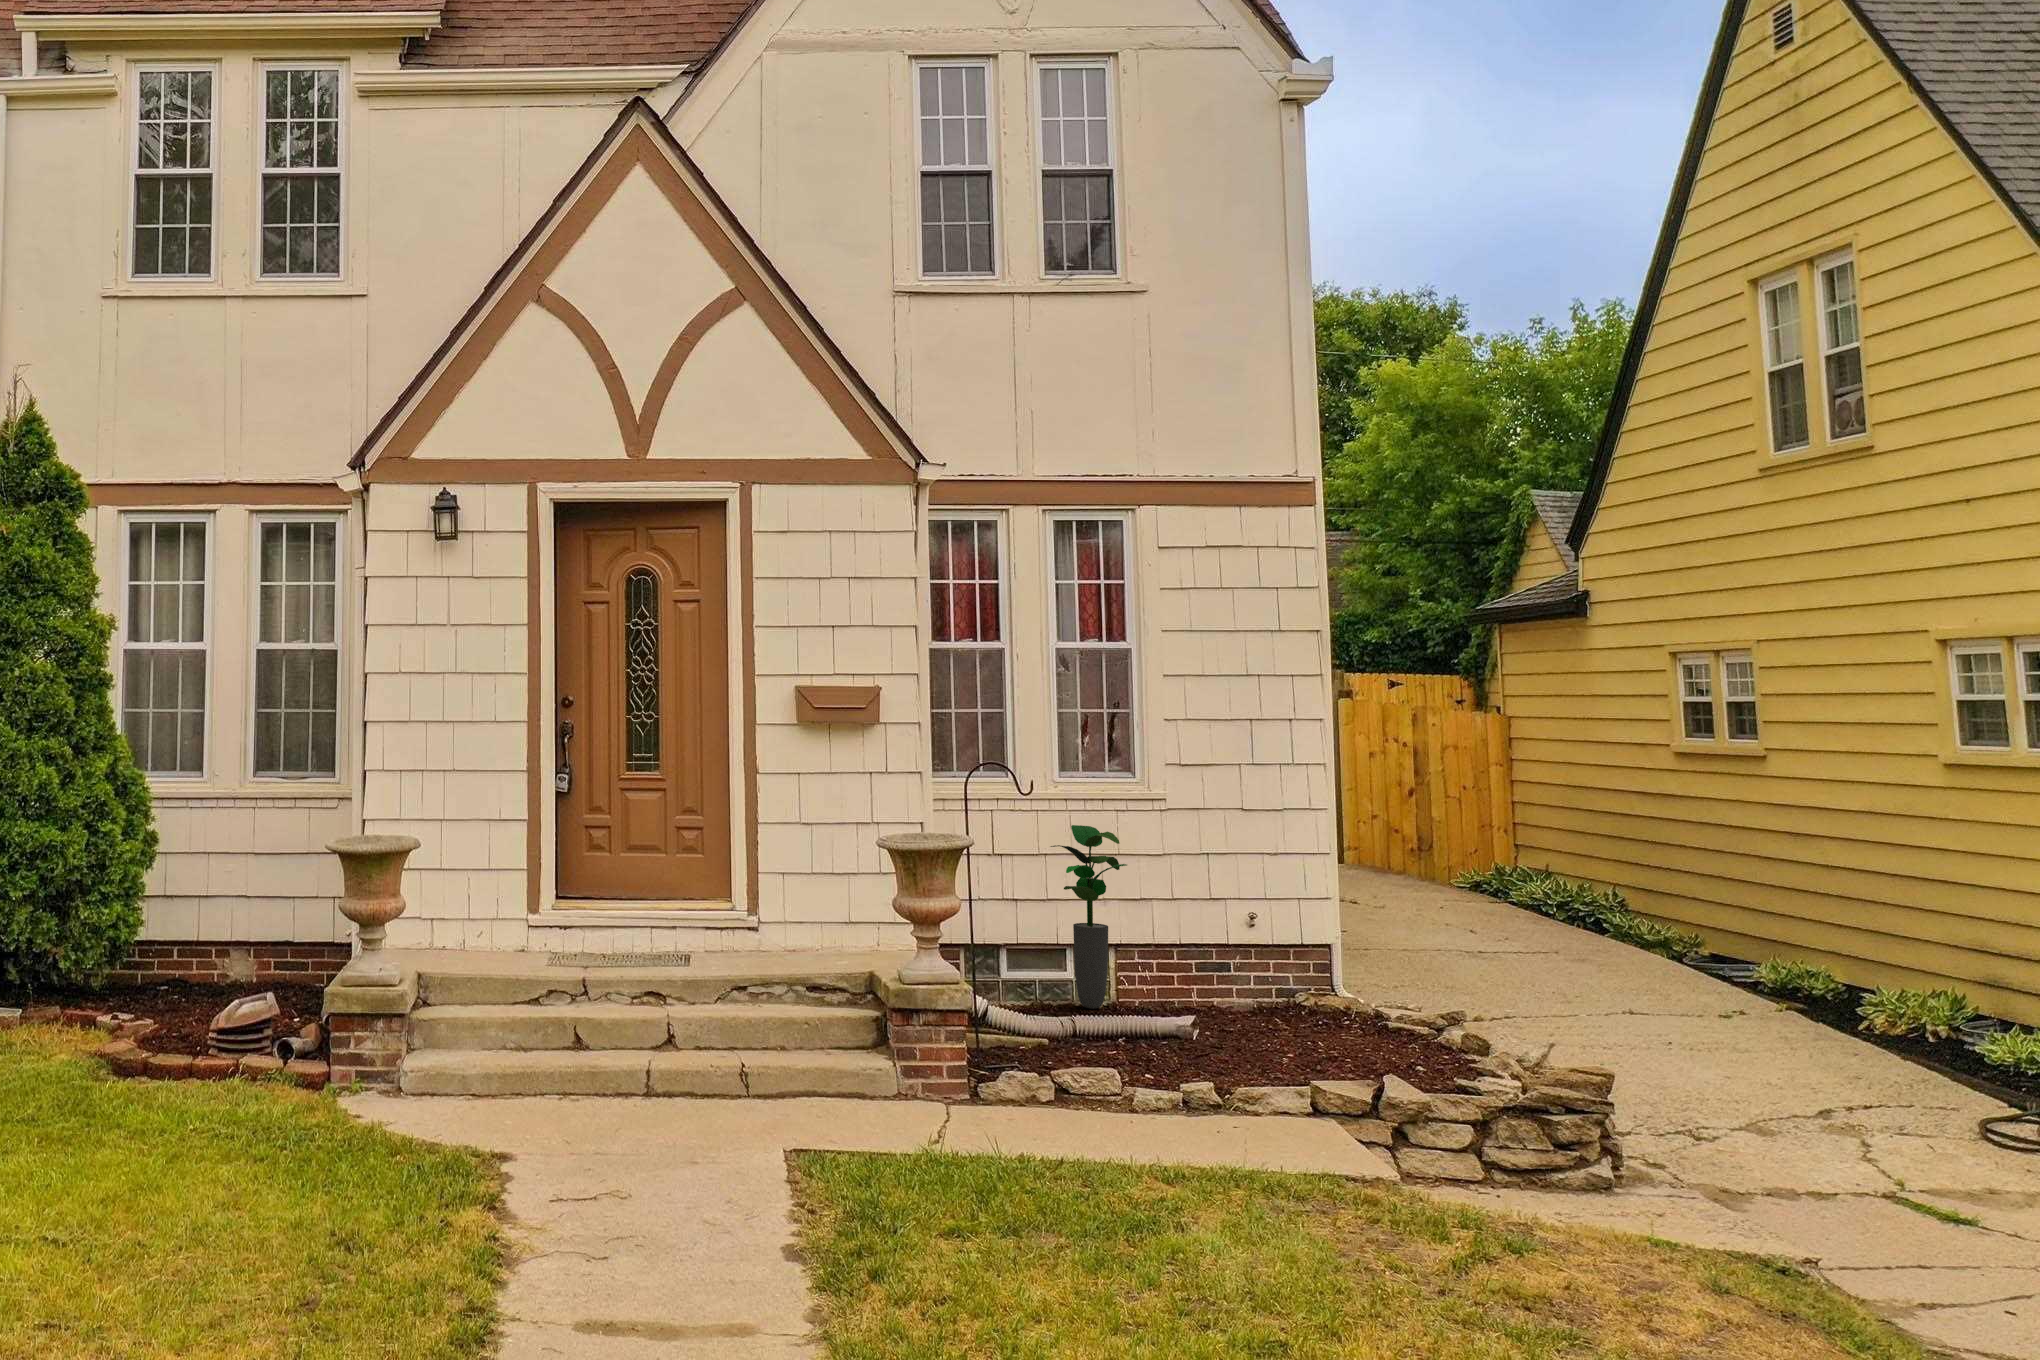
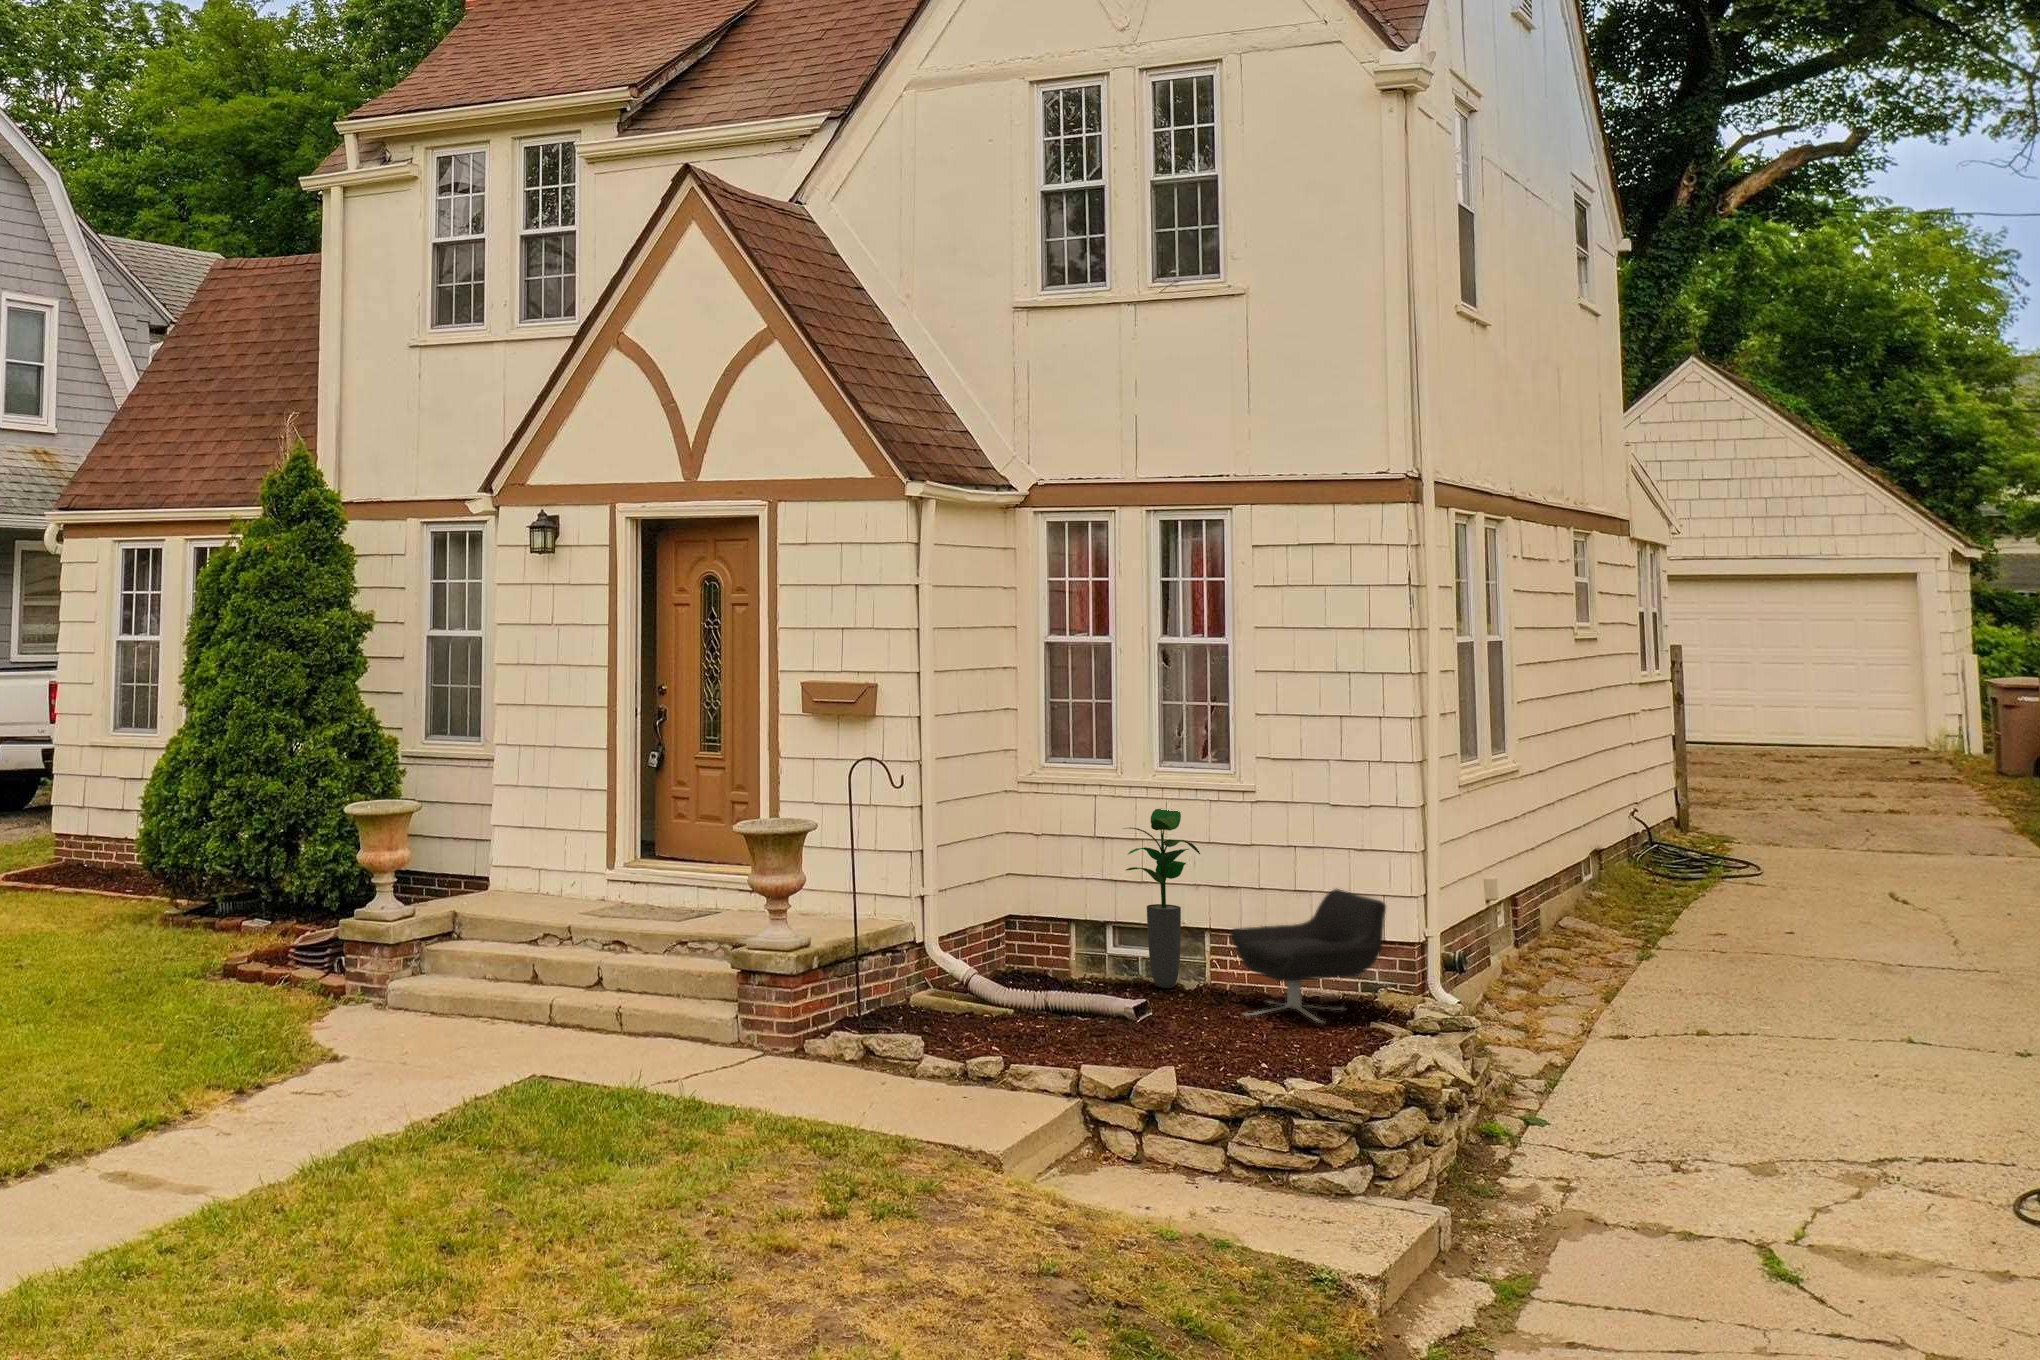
lounge chair: none [1177,897,1336,1029] -> present [1231,889,1386,1023]

